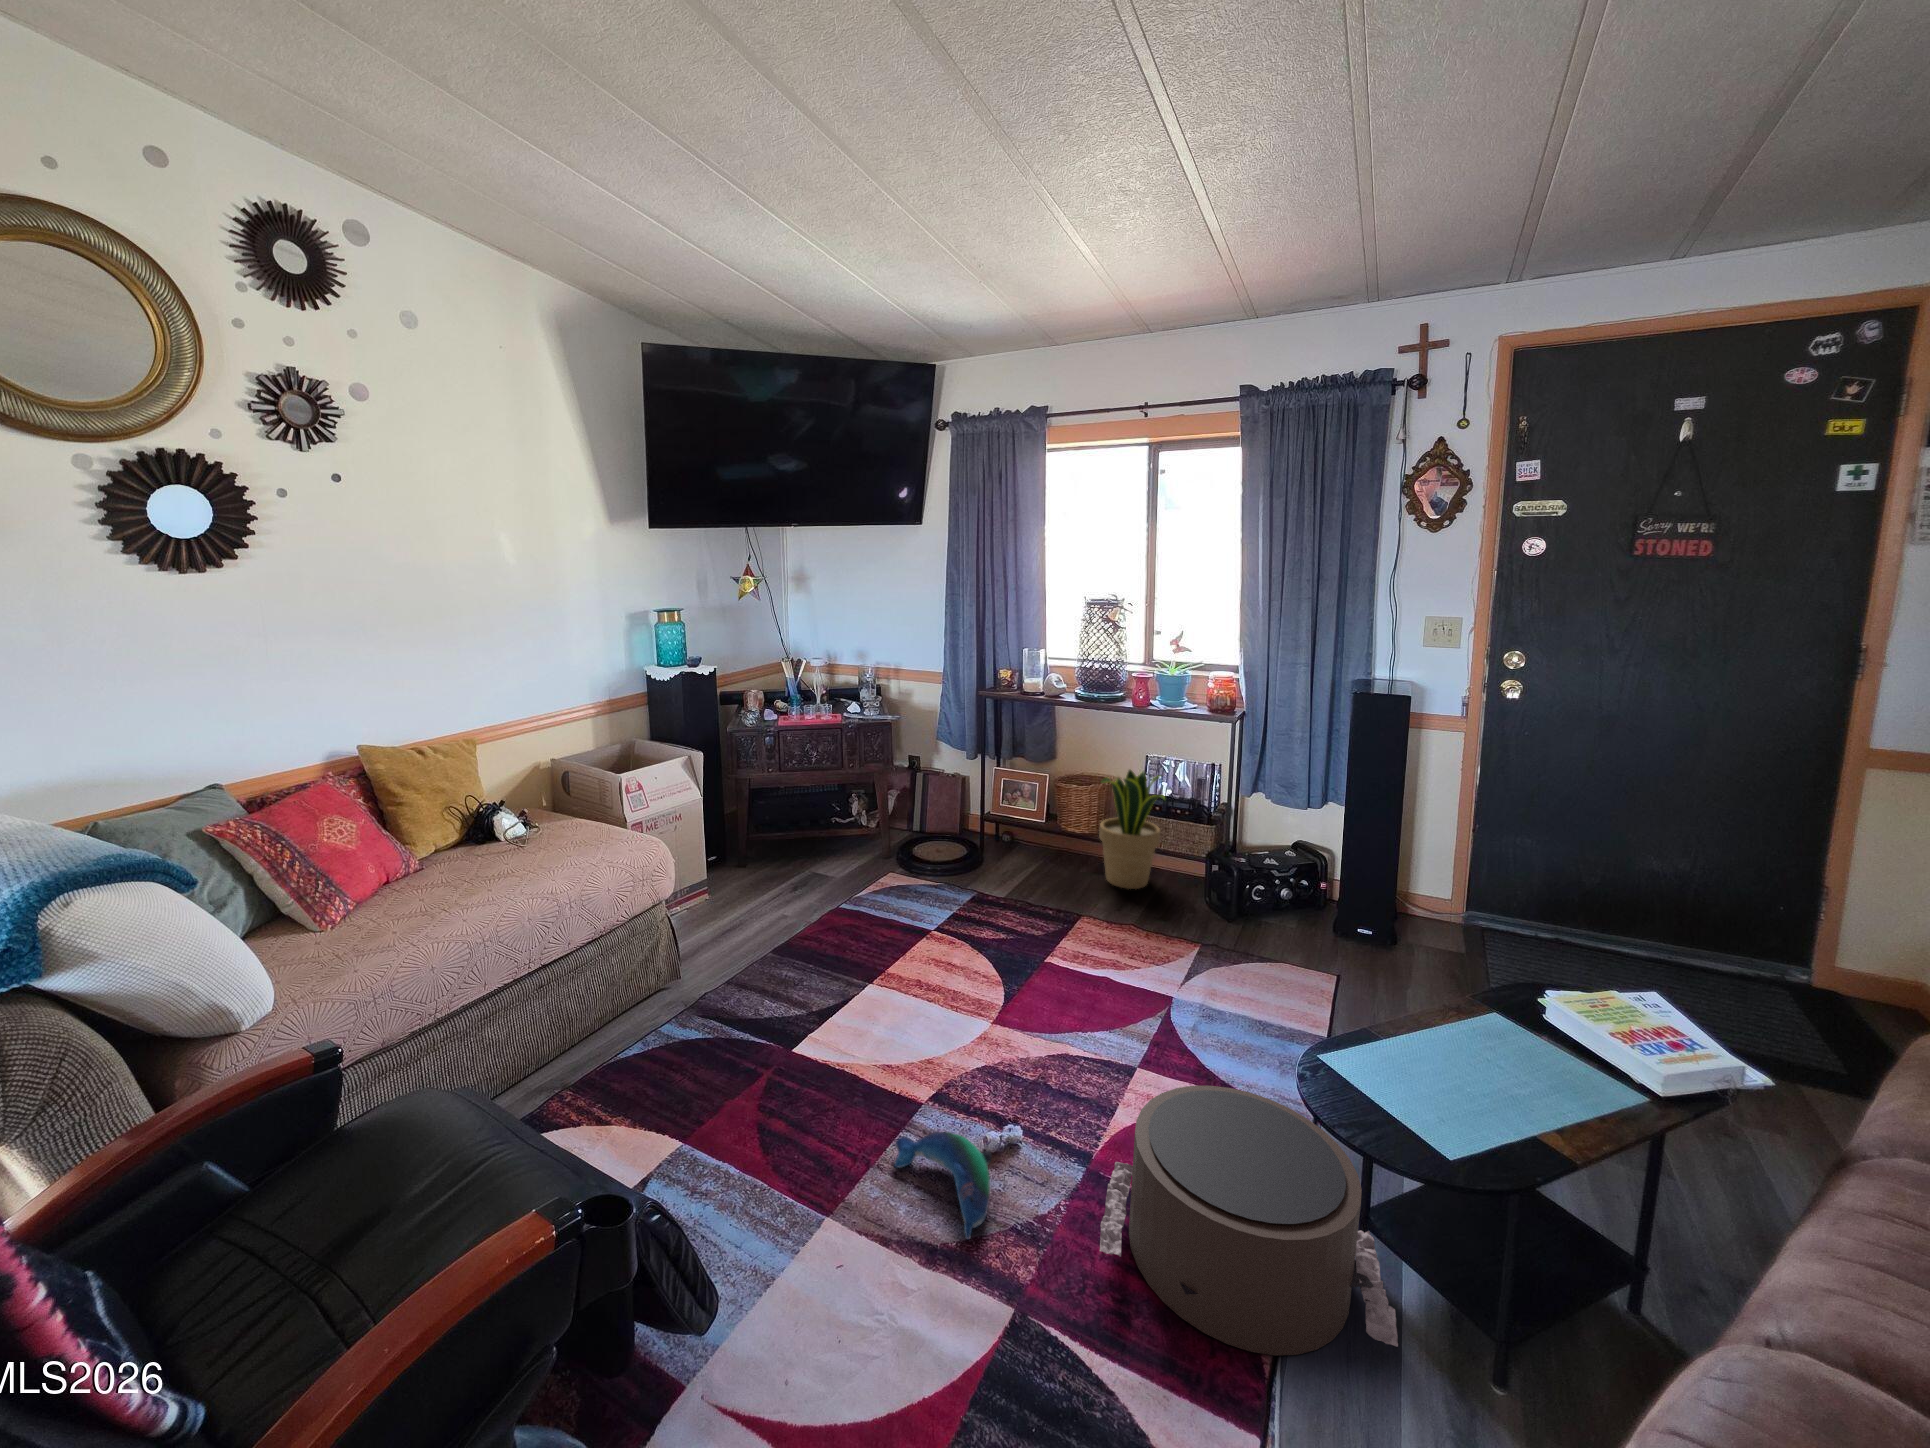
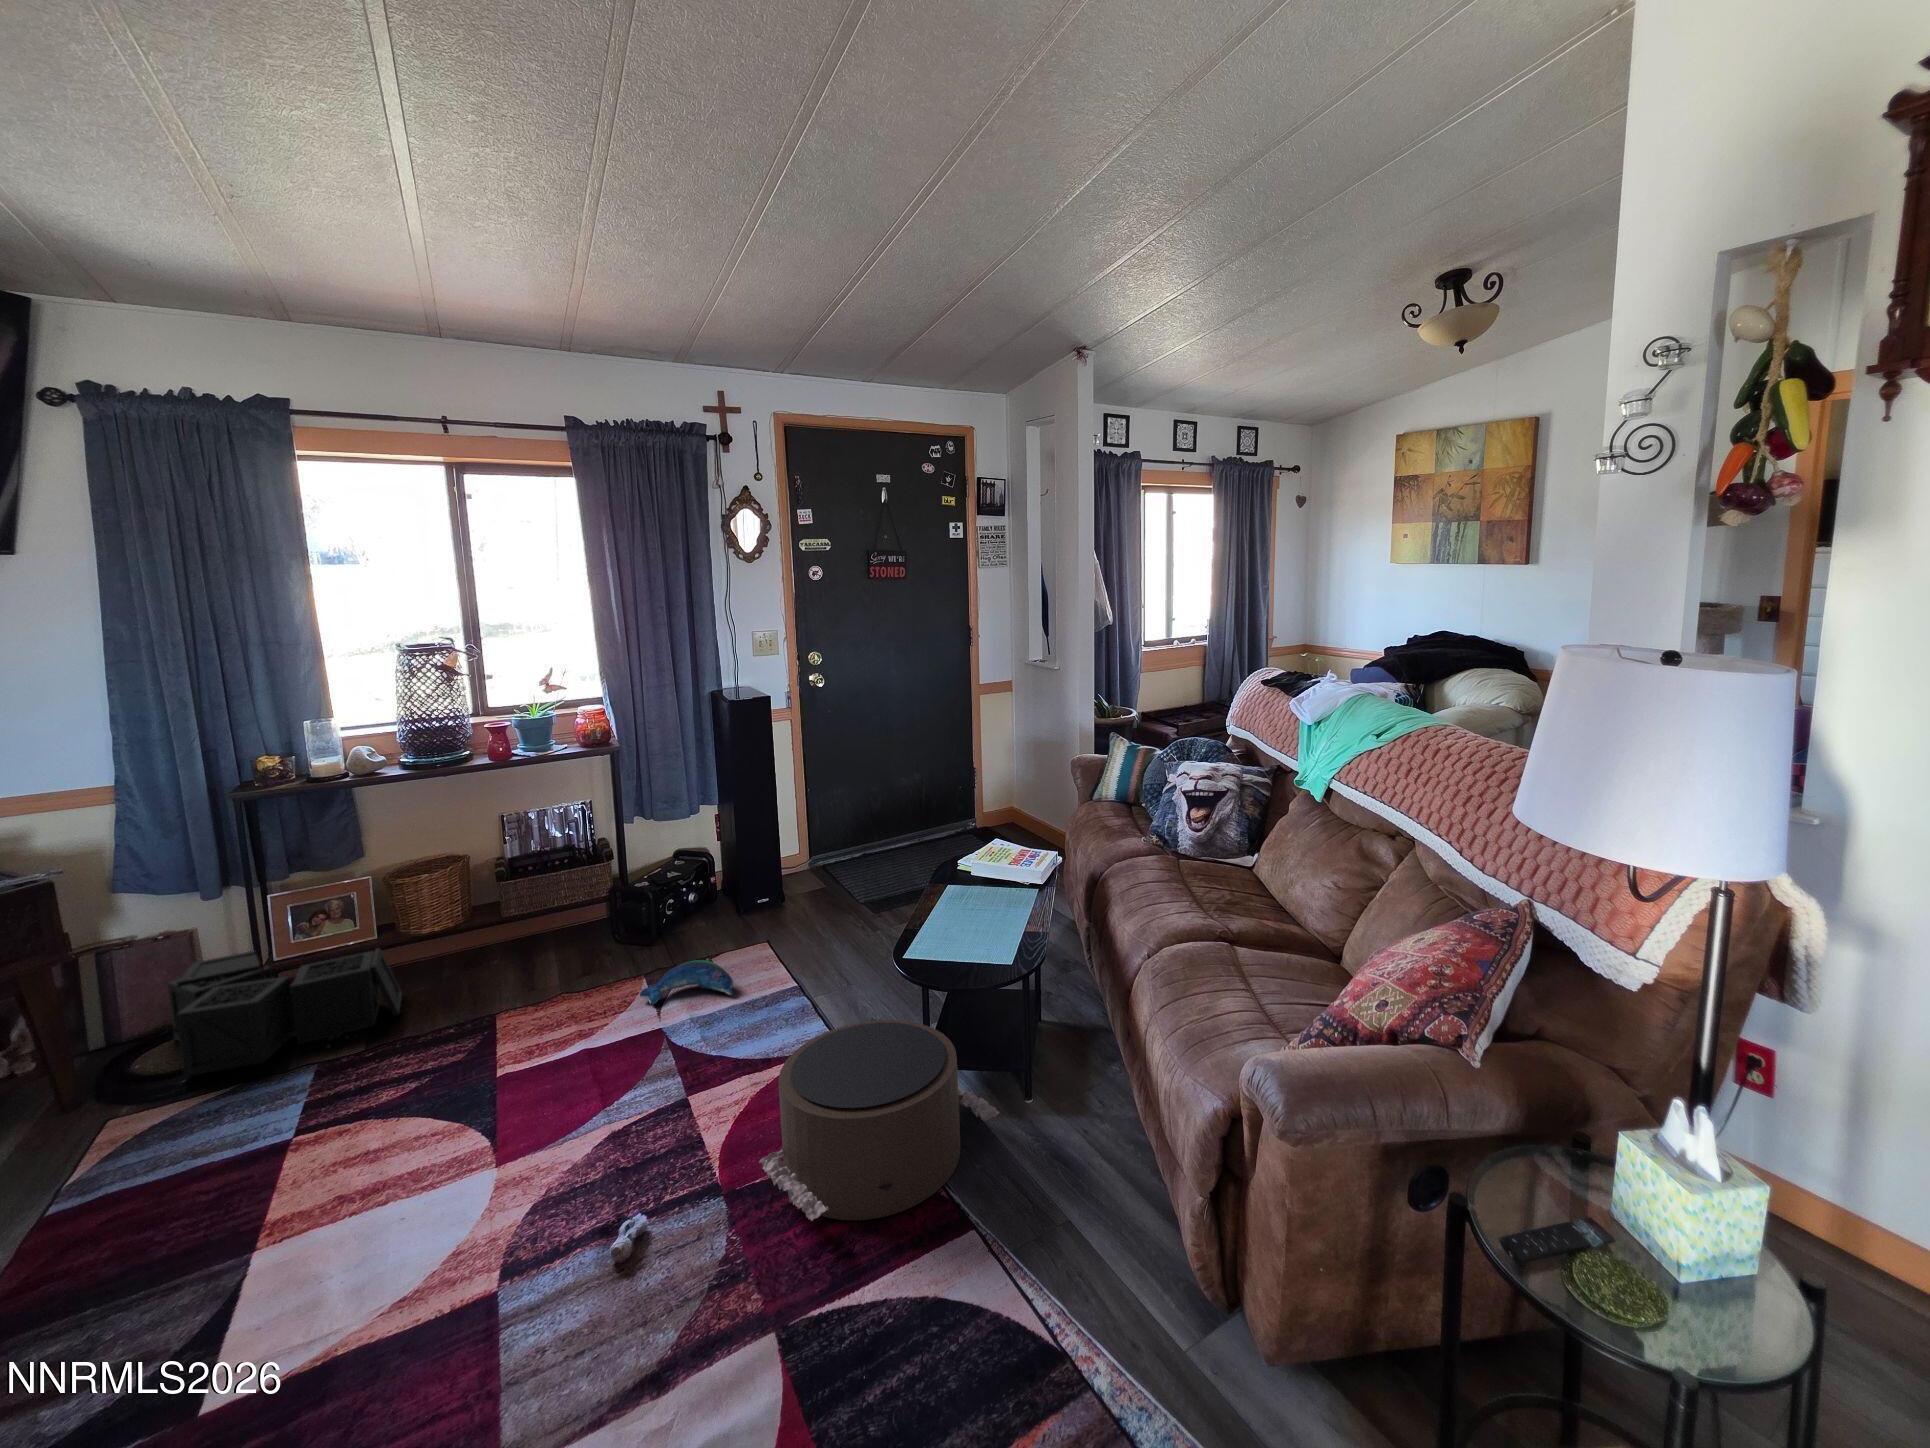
potted plant: present [1099,770,1165,889] -> none [468,829,554,973]
storage bin: none [928,798,1050,886] -> present [167,948,402,1076]
plush toy: present [894,1132,992,1239] -> present [640,958,733,1005]

